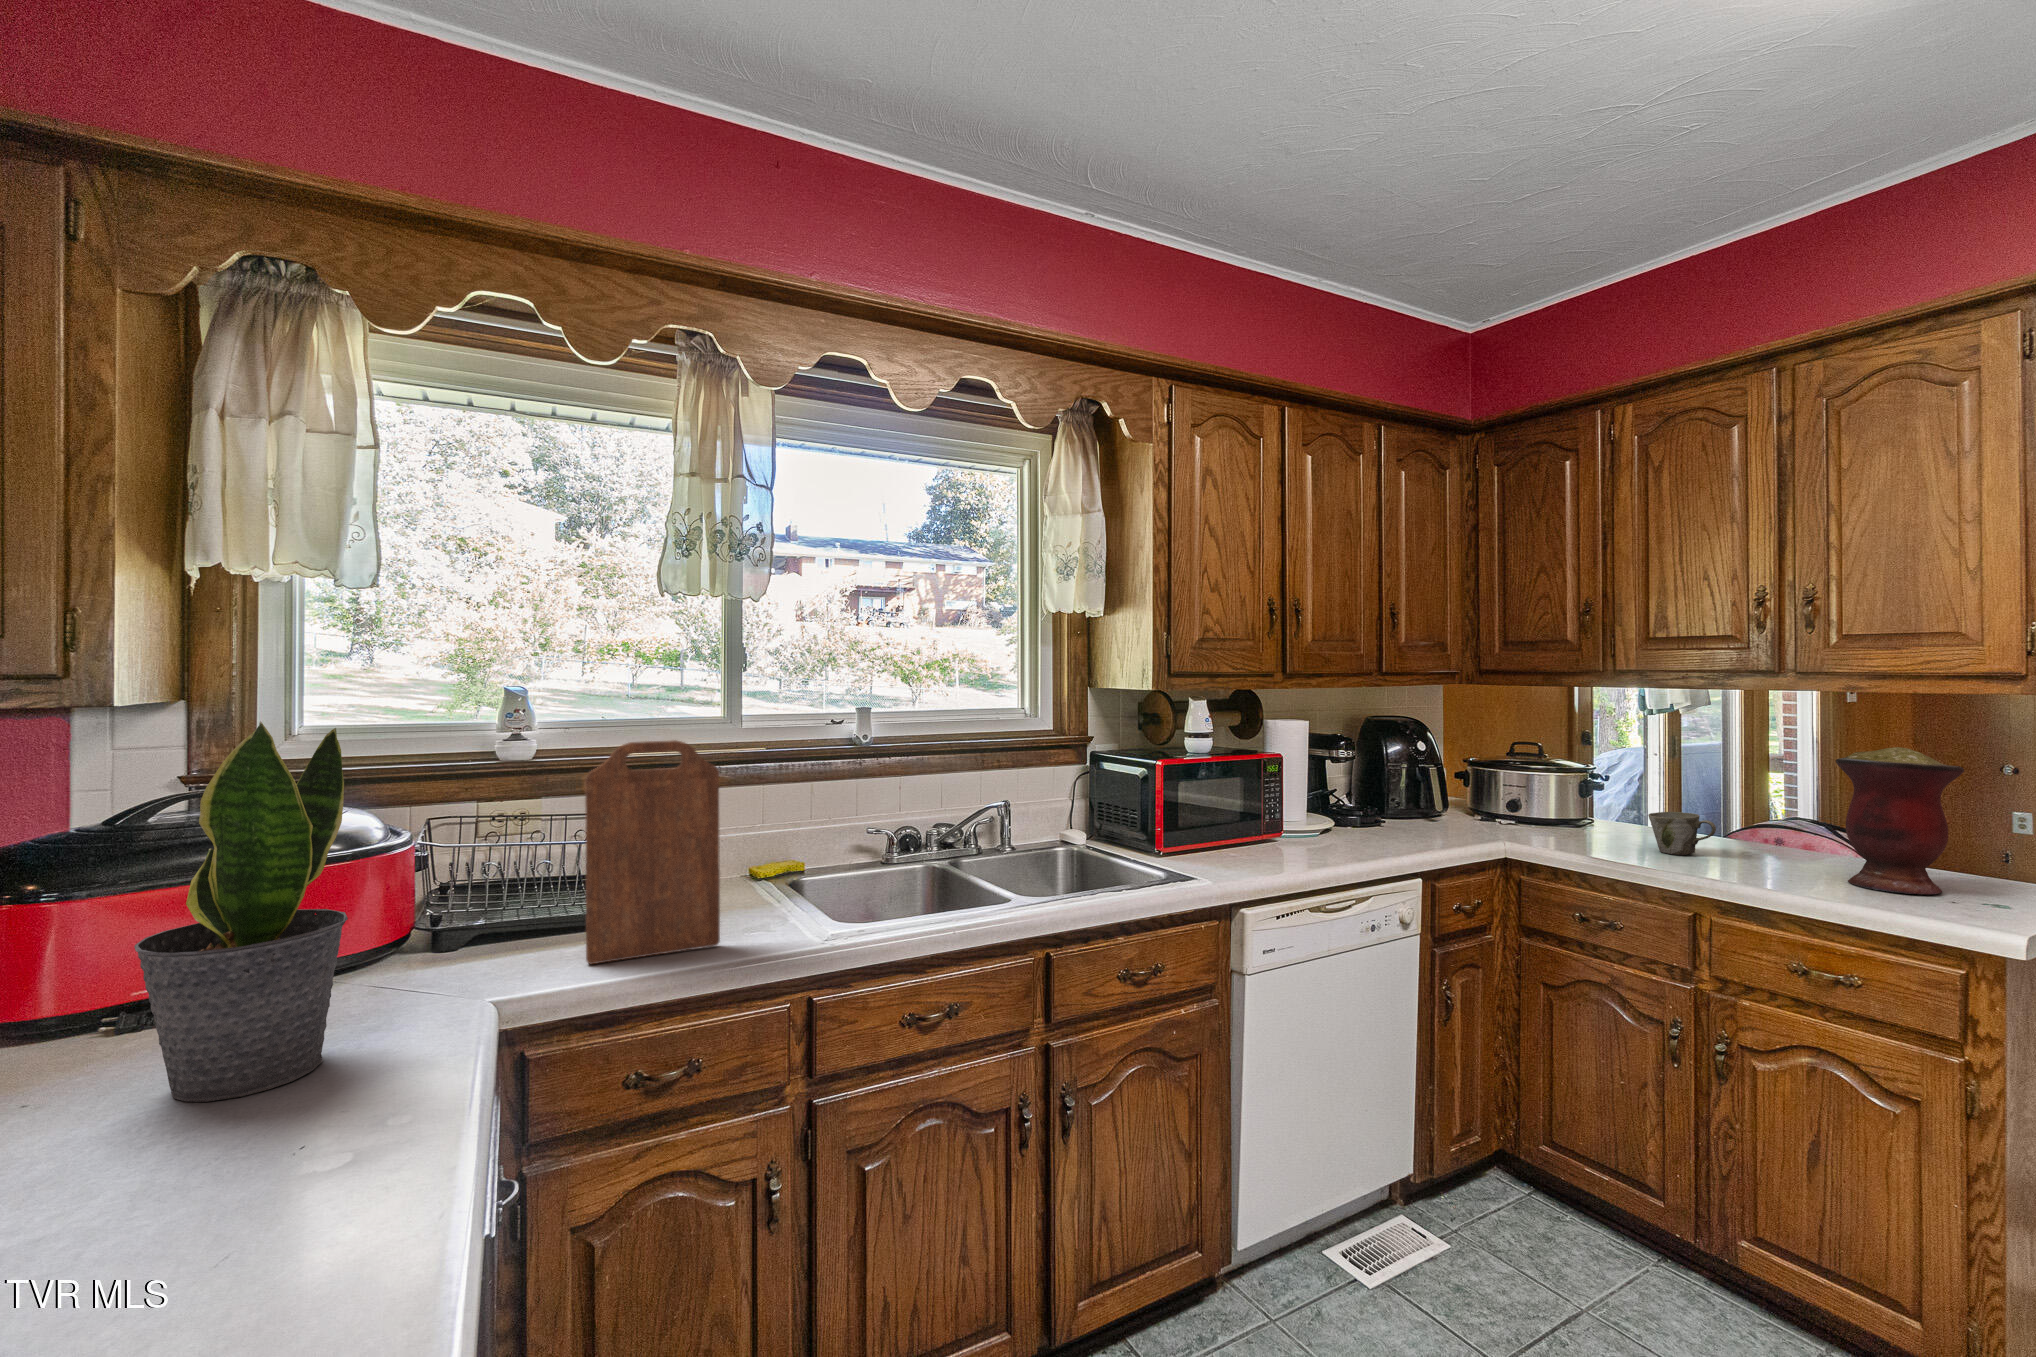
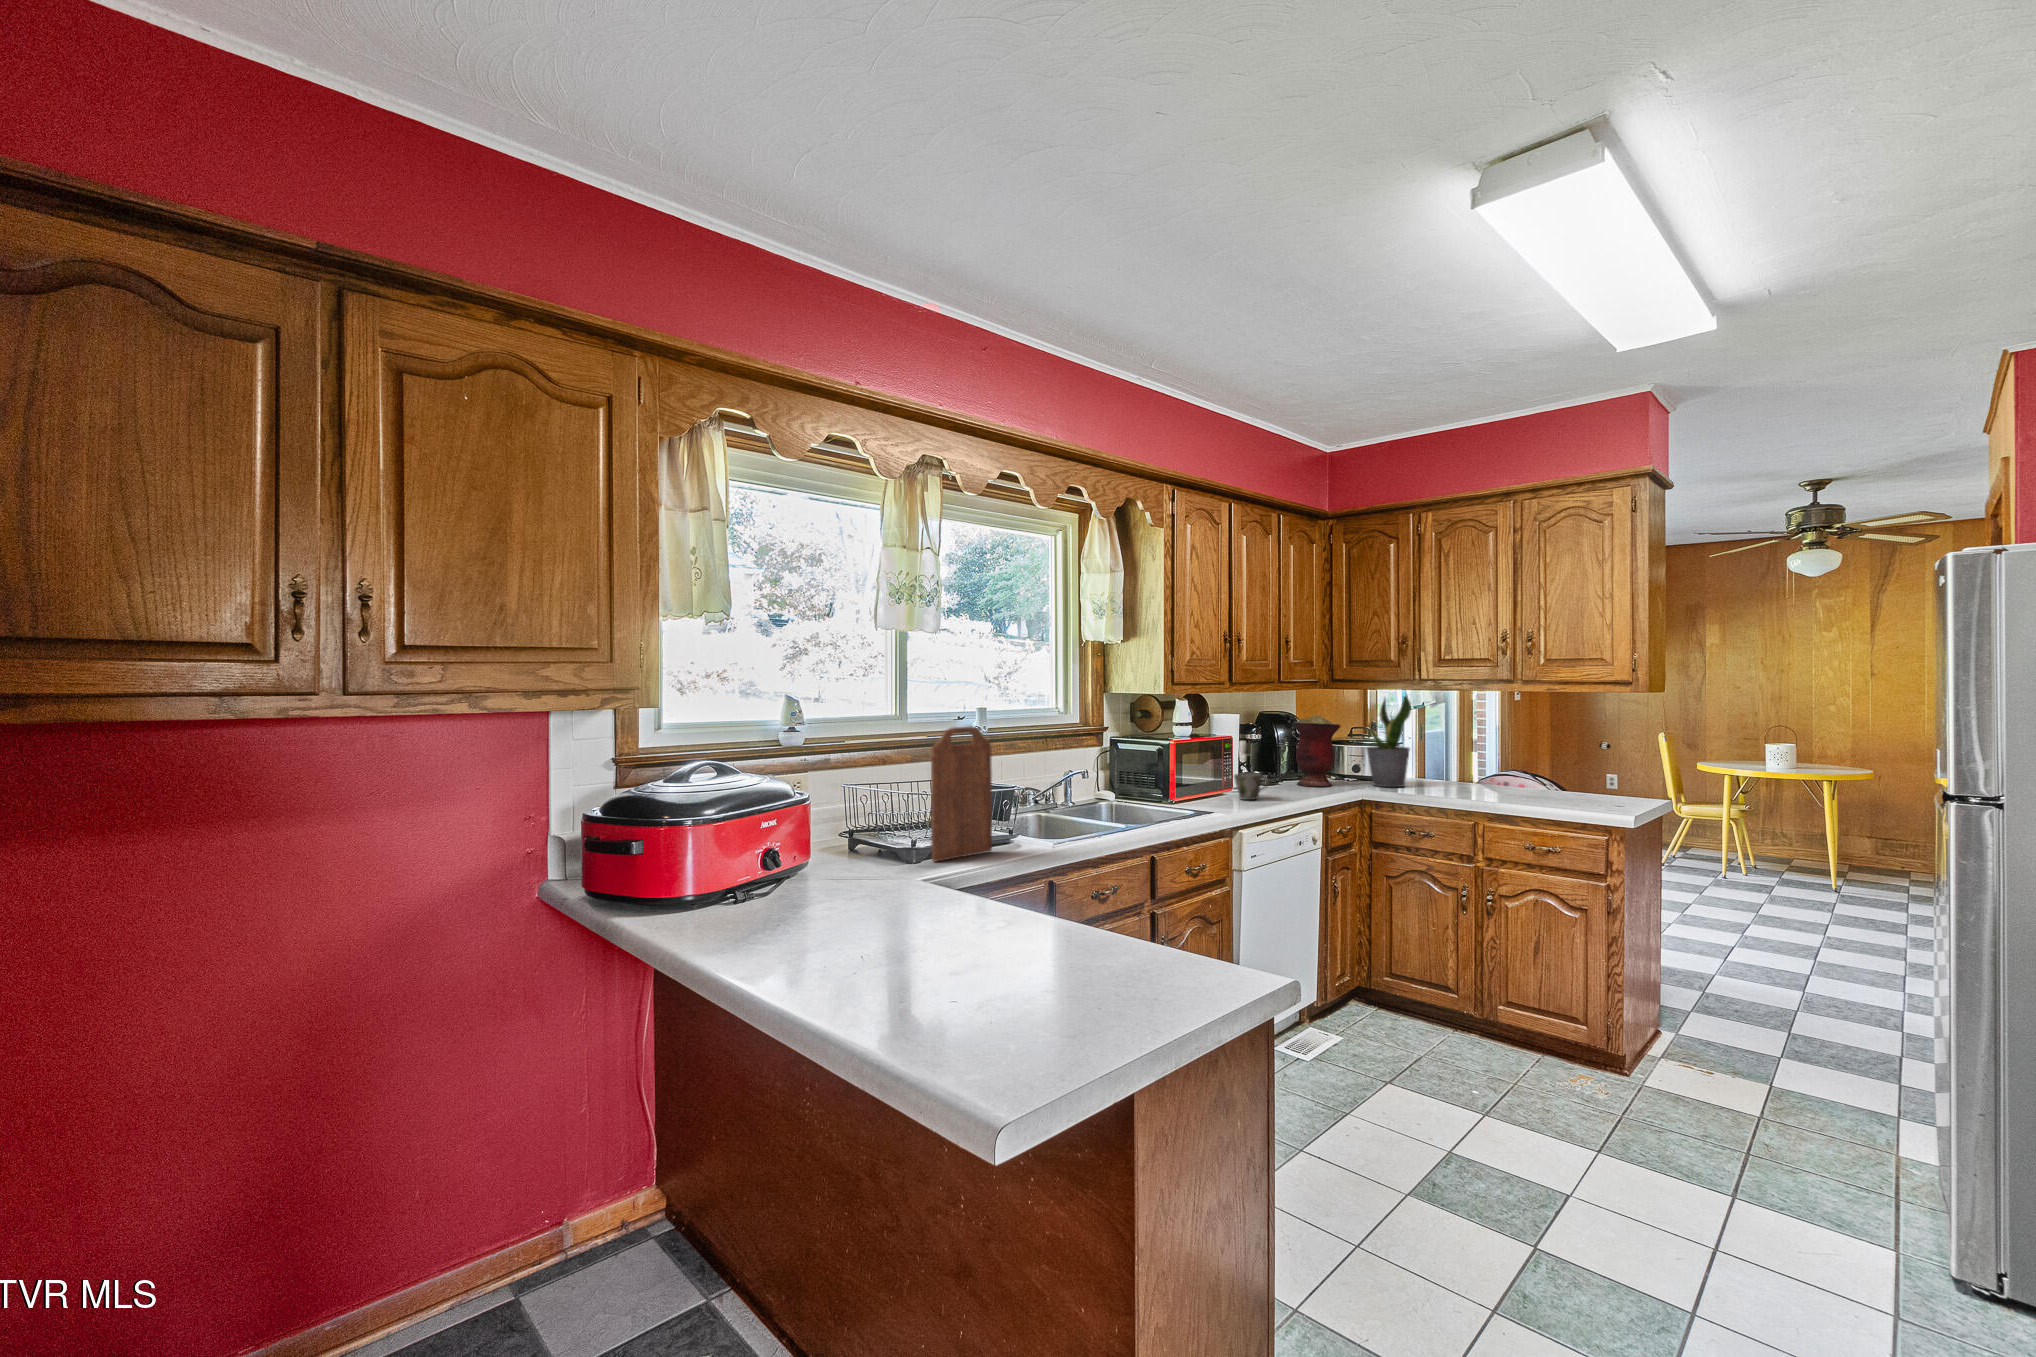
potted plant: present [134,721,348,1102] -> present [1367,696,1411,787]
vase: present [1836,747,1964,895] -> present [1293,716,1340,786]
mug: present [1648,812,1716,855] -> present [1234,773,1269,800]

